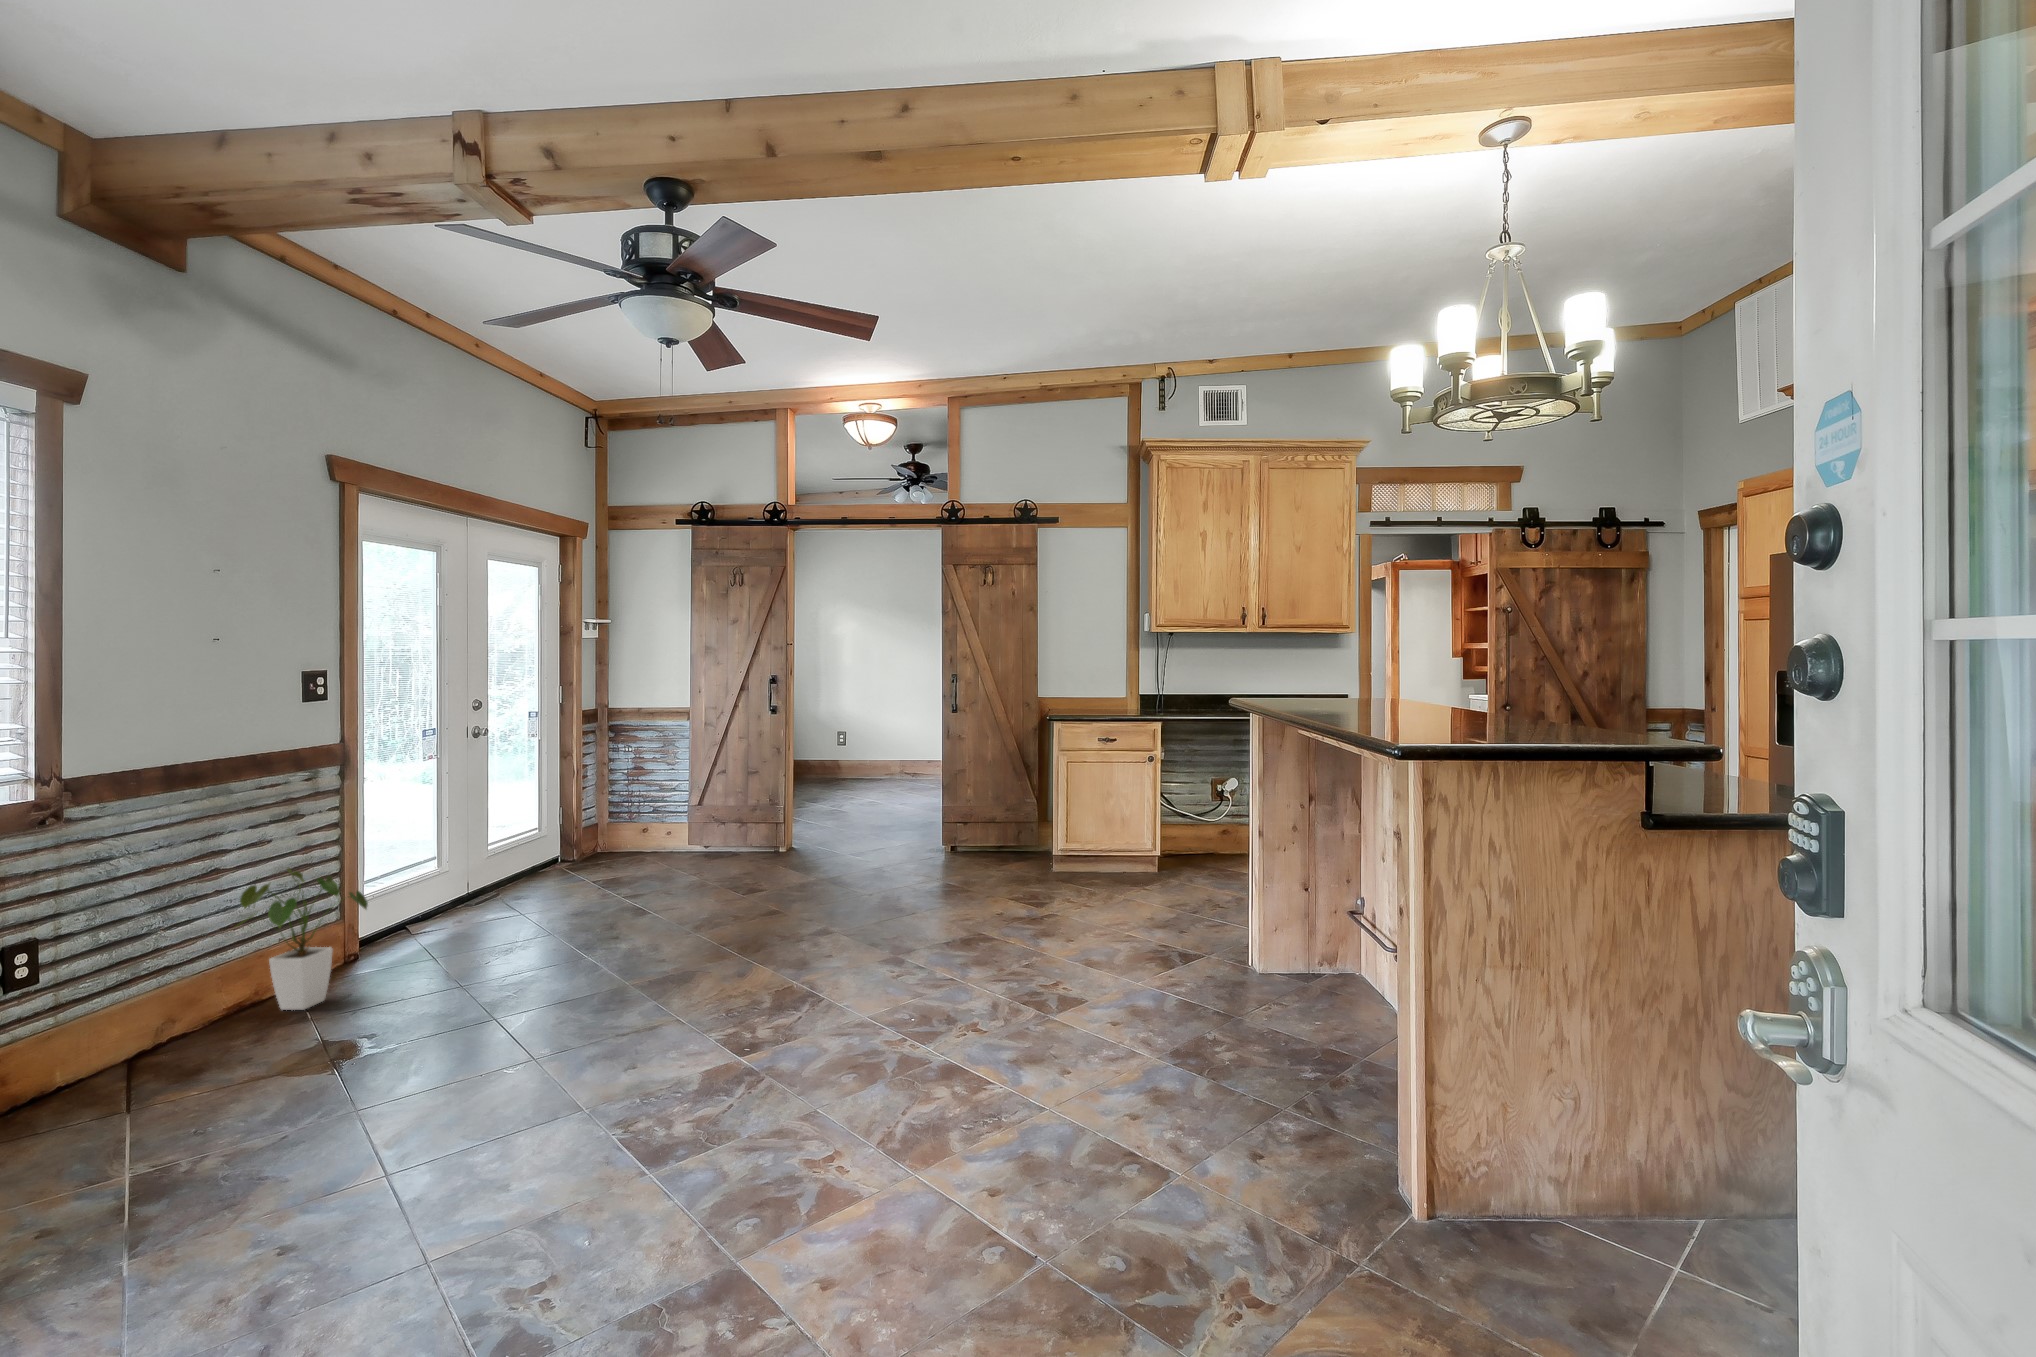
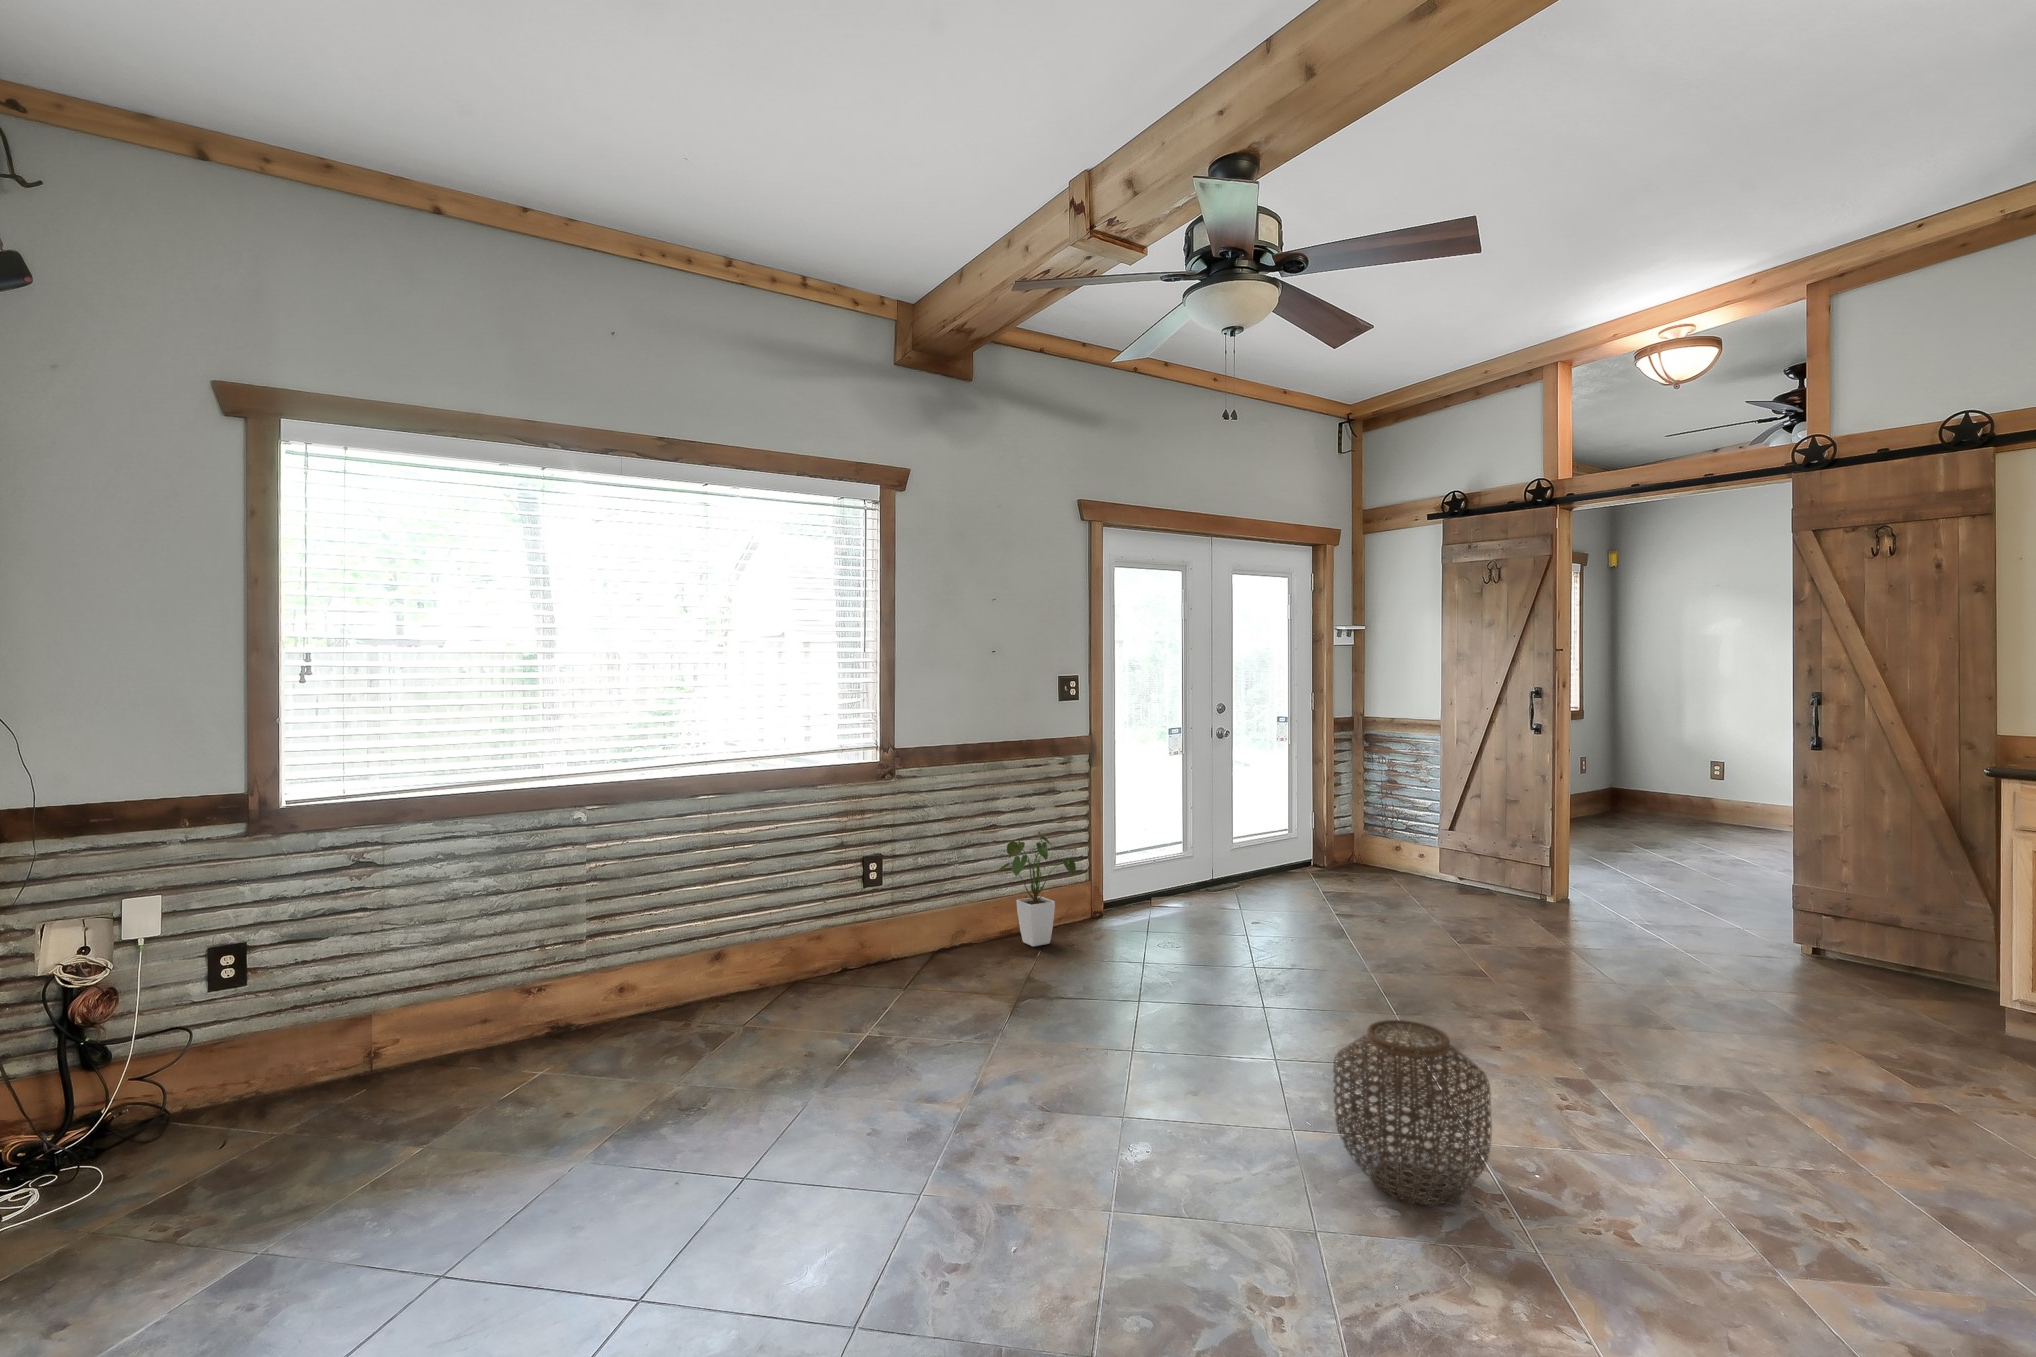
woven basket: none [799,937,907,1066] -> present [1333,1020,1492,1205]

